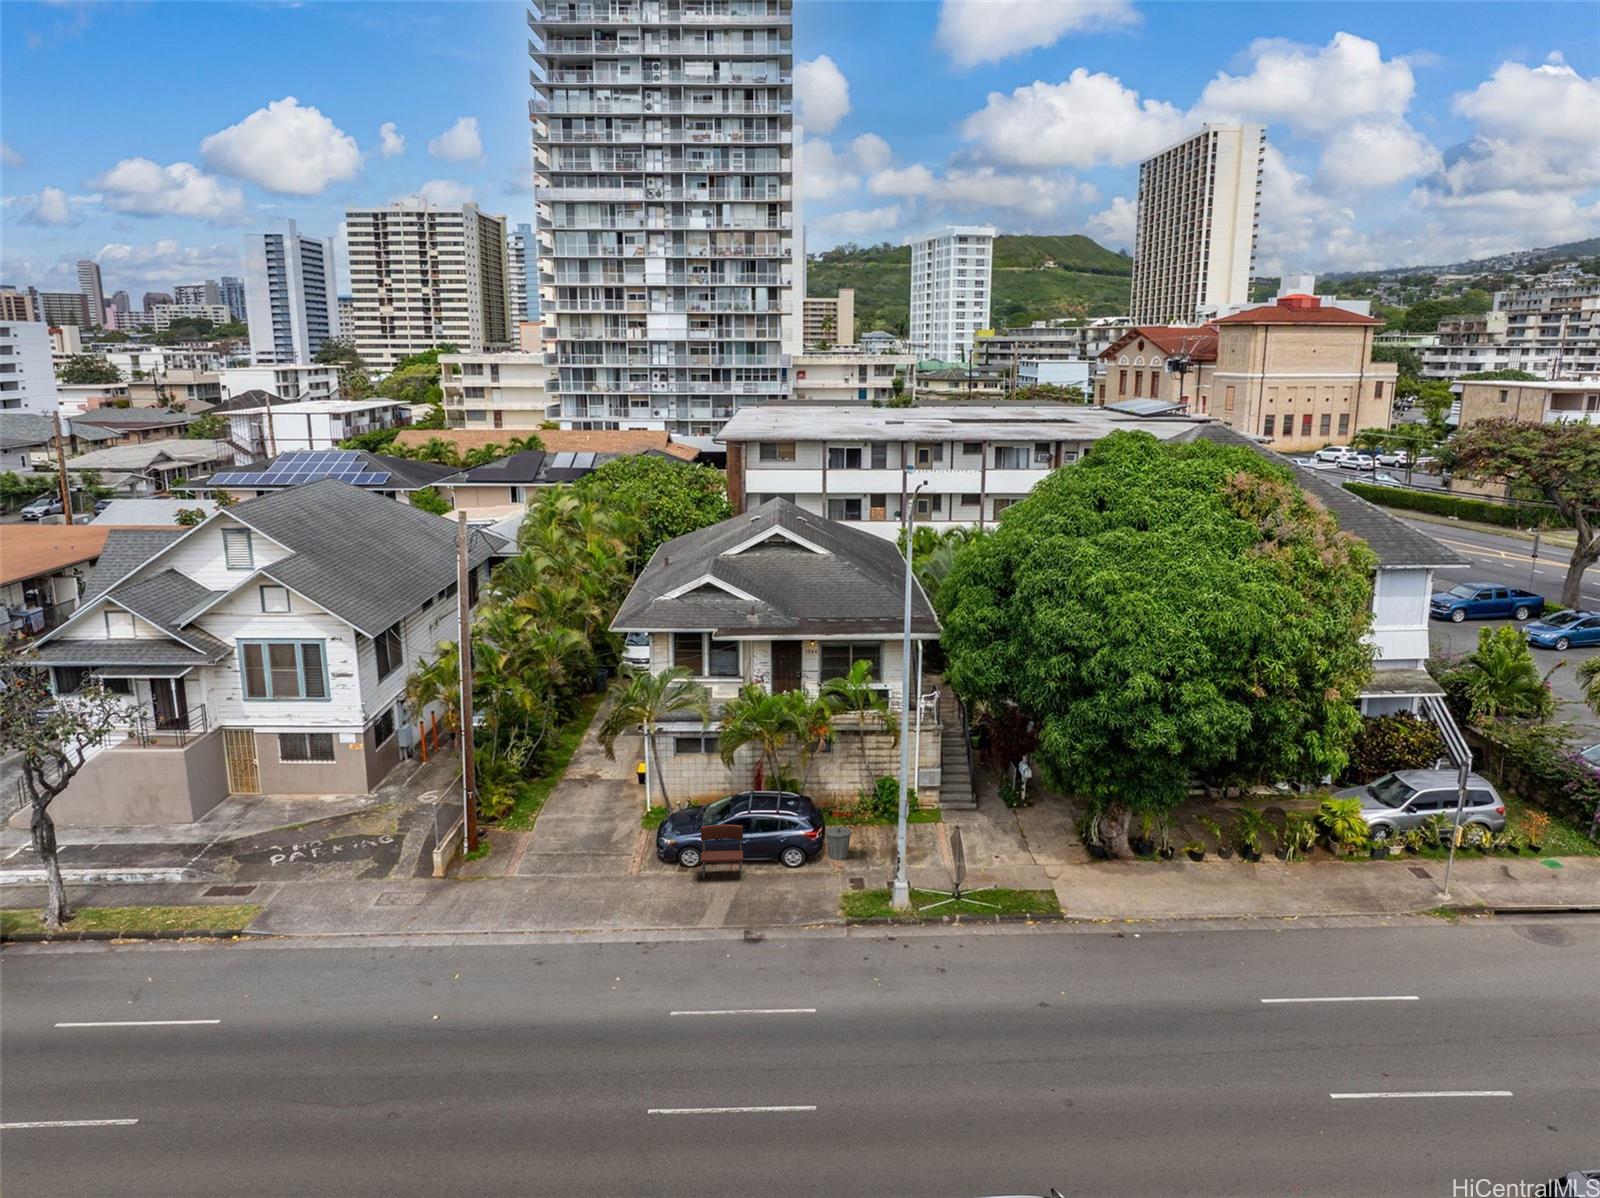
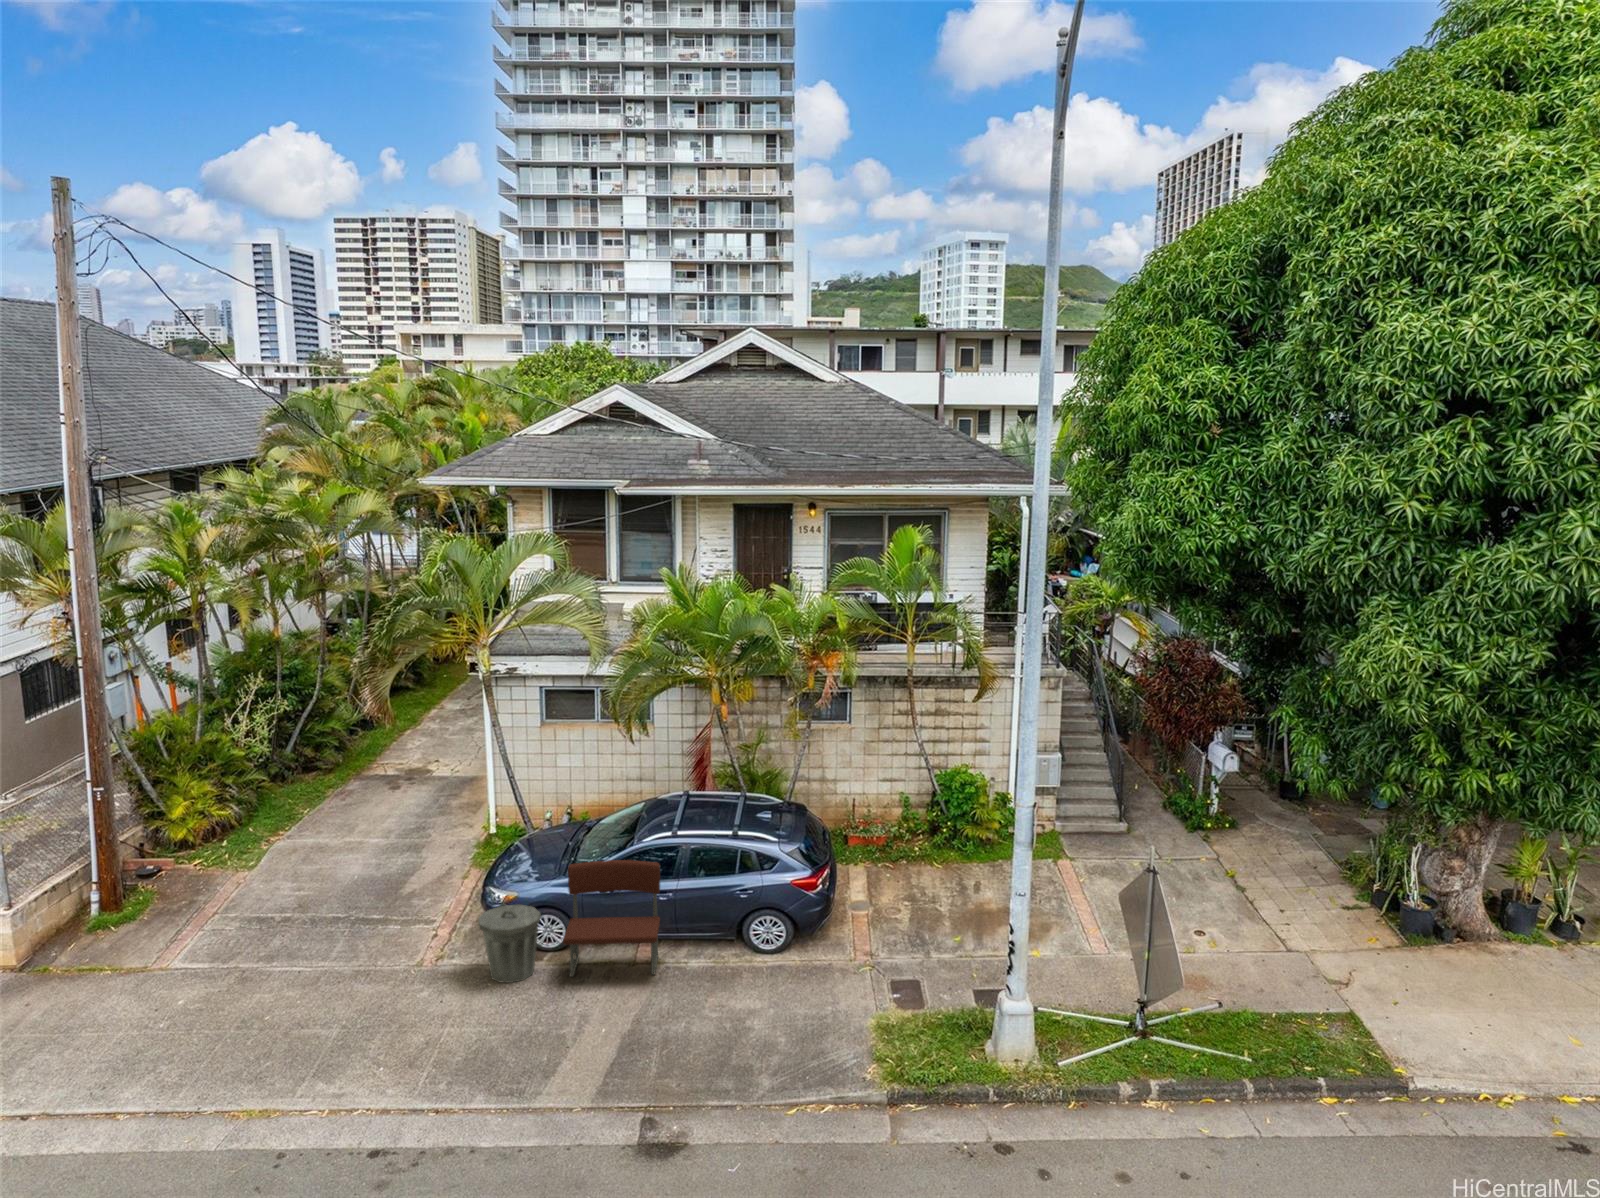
trash can: present [825,827,852,860] -> present [479,904,541,983]

